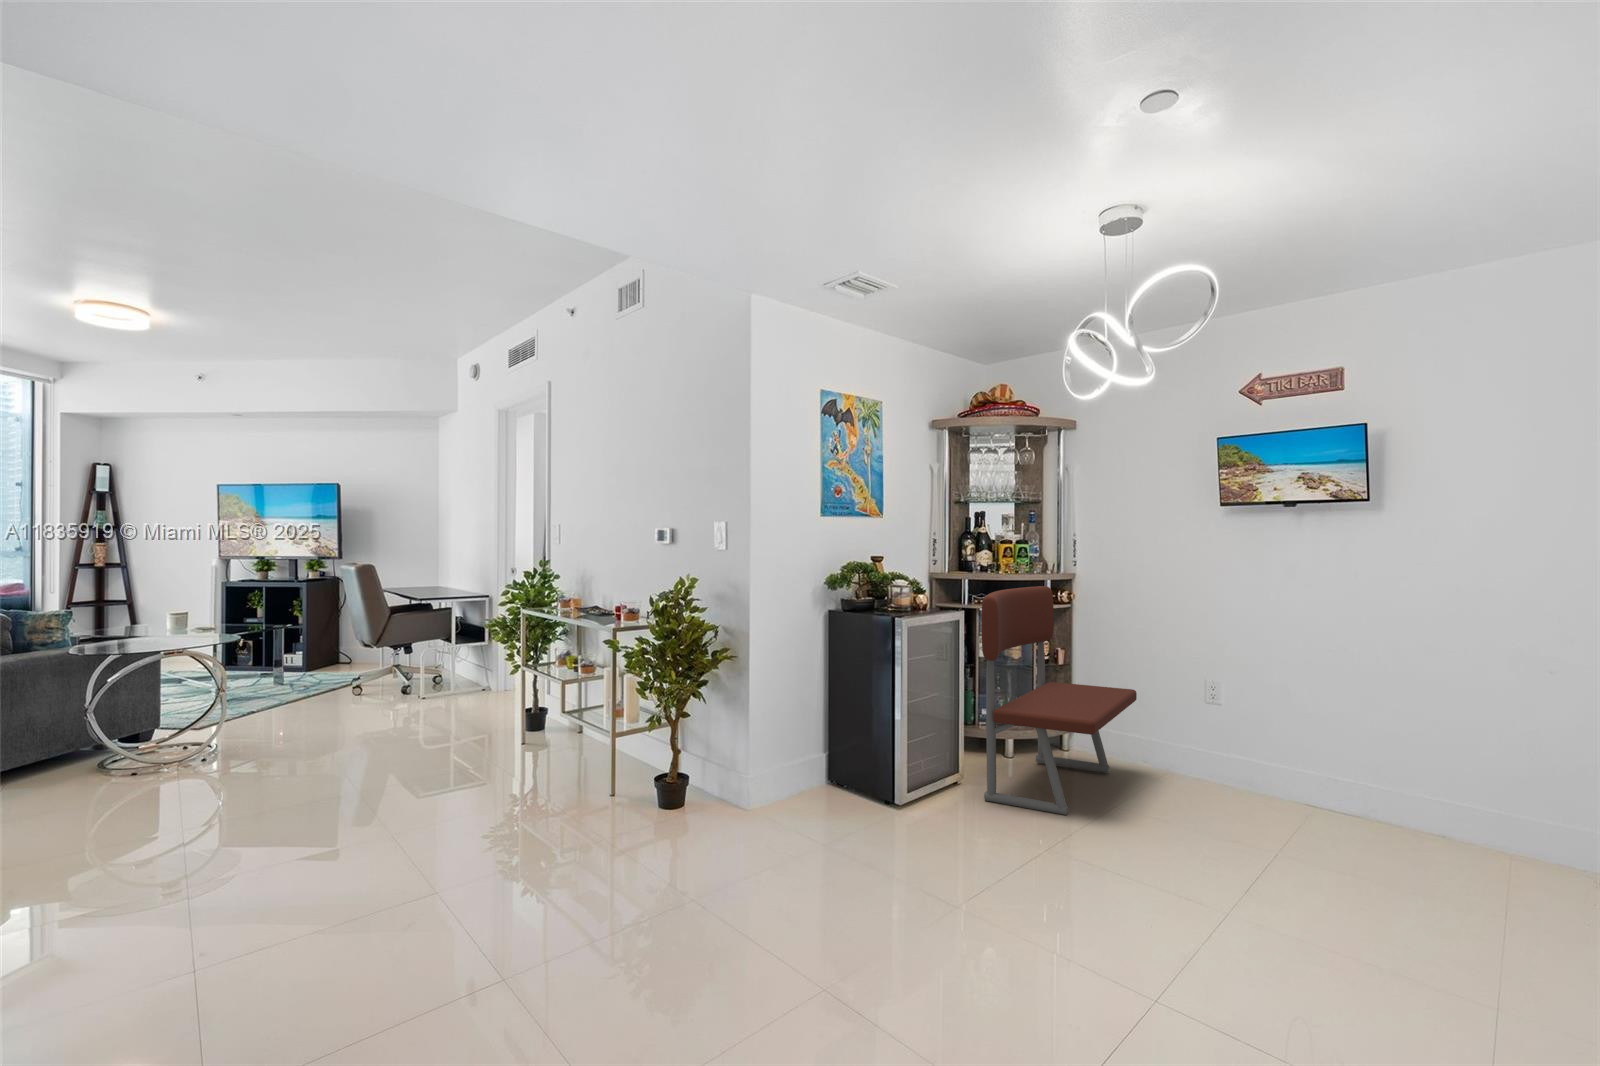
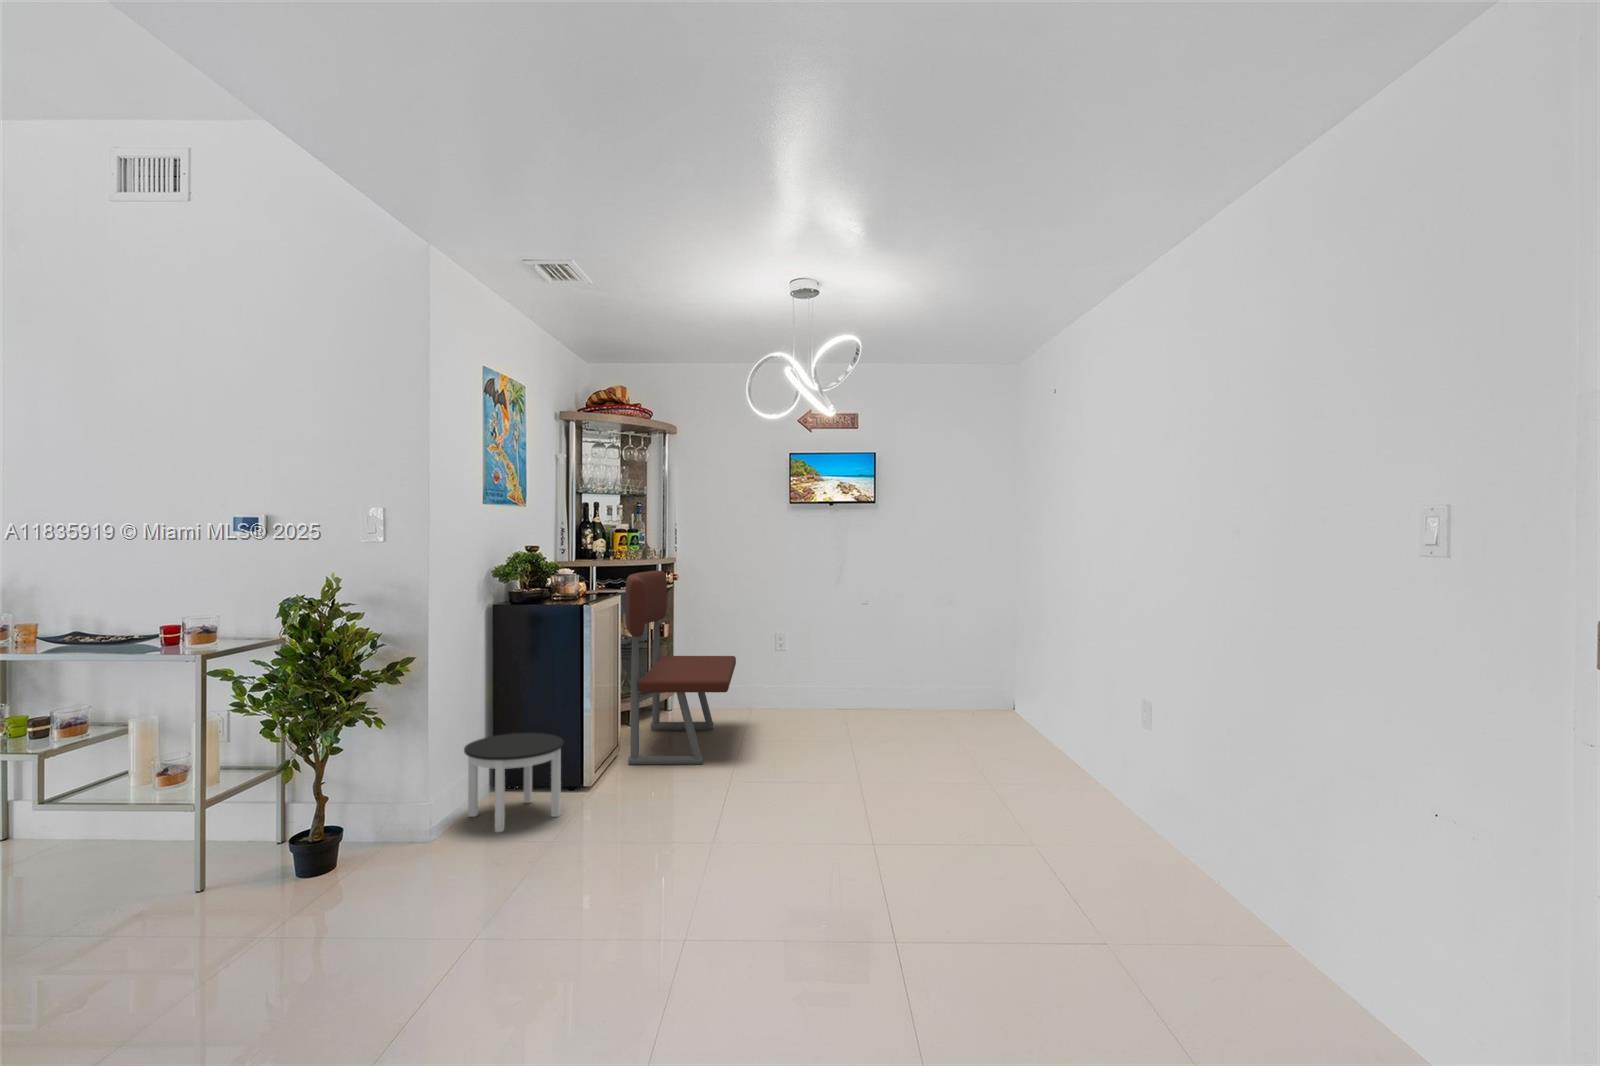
round table: none [789,751,885,851] -> present [464,733,564,832]

